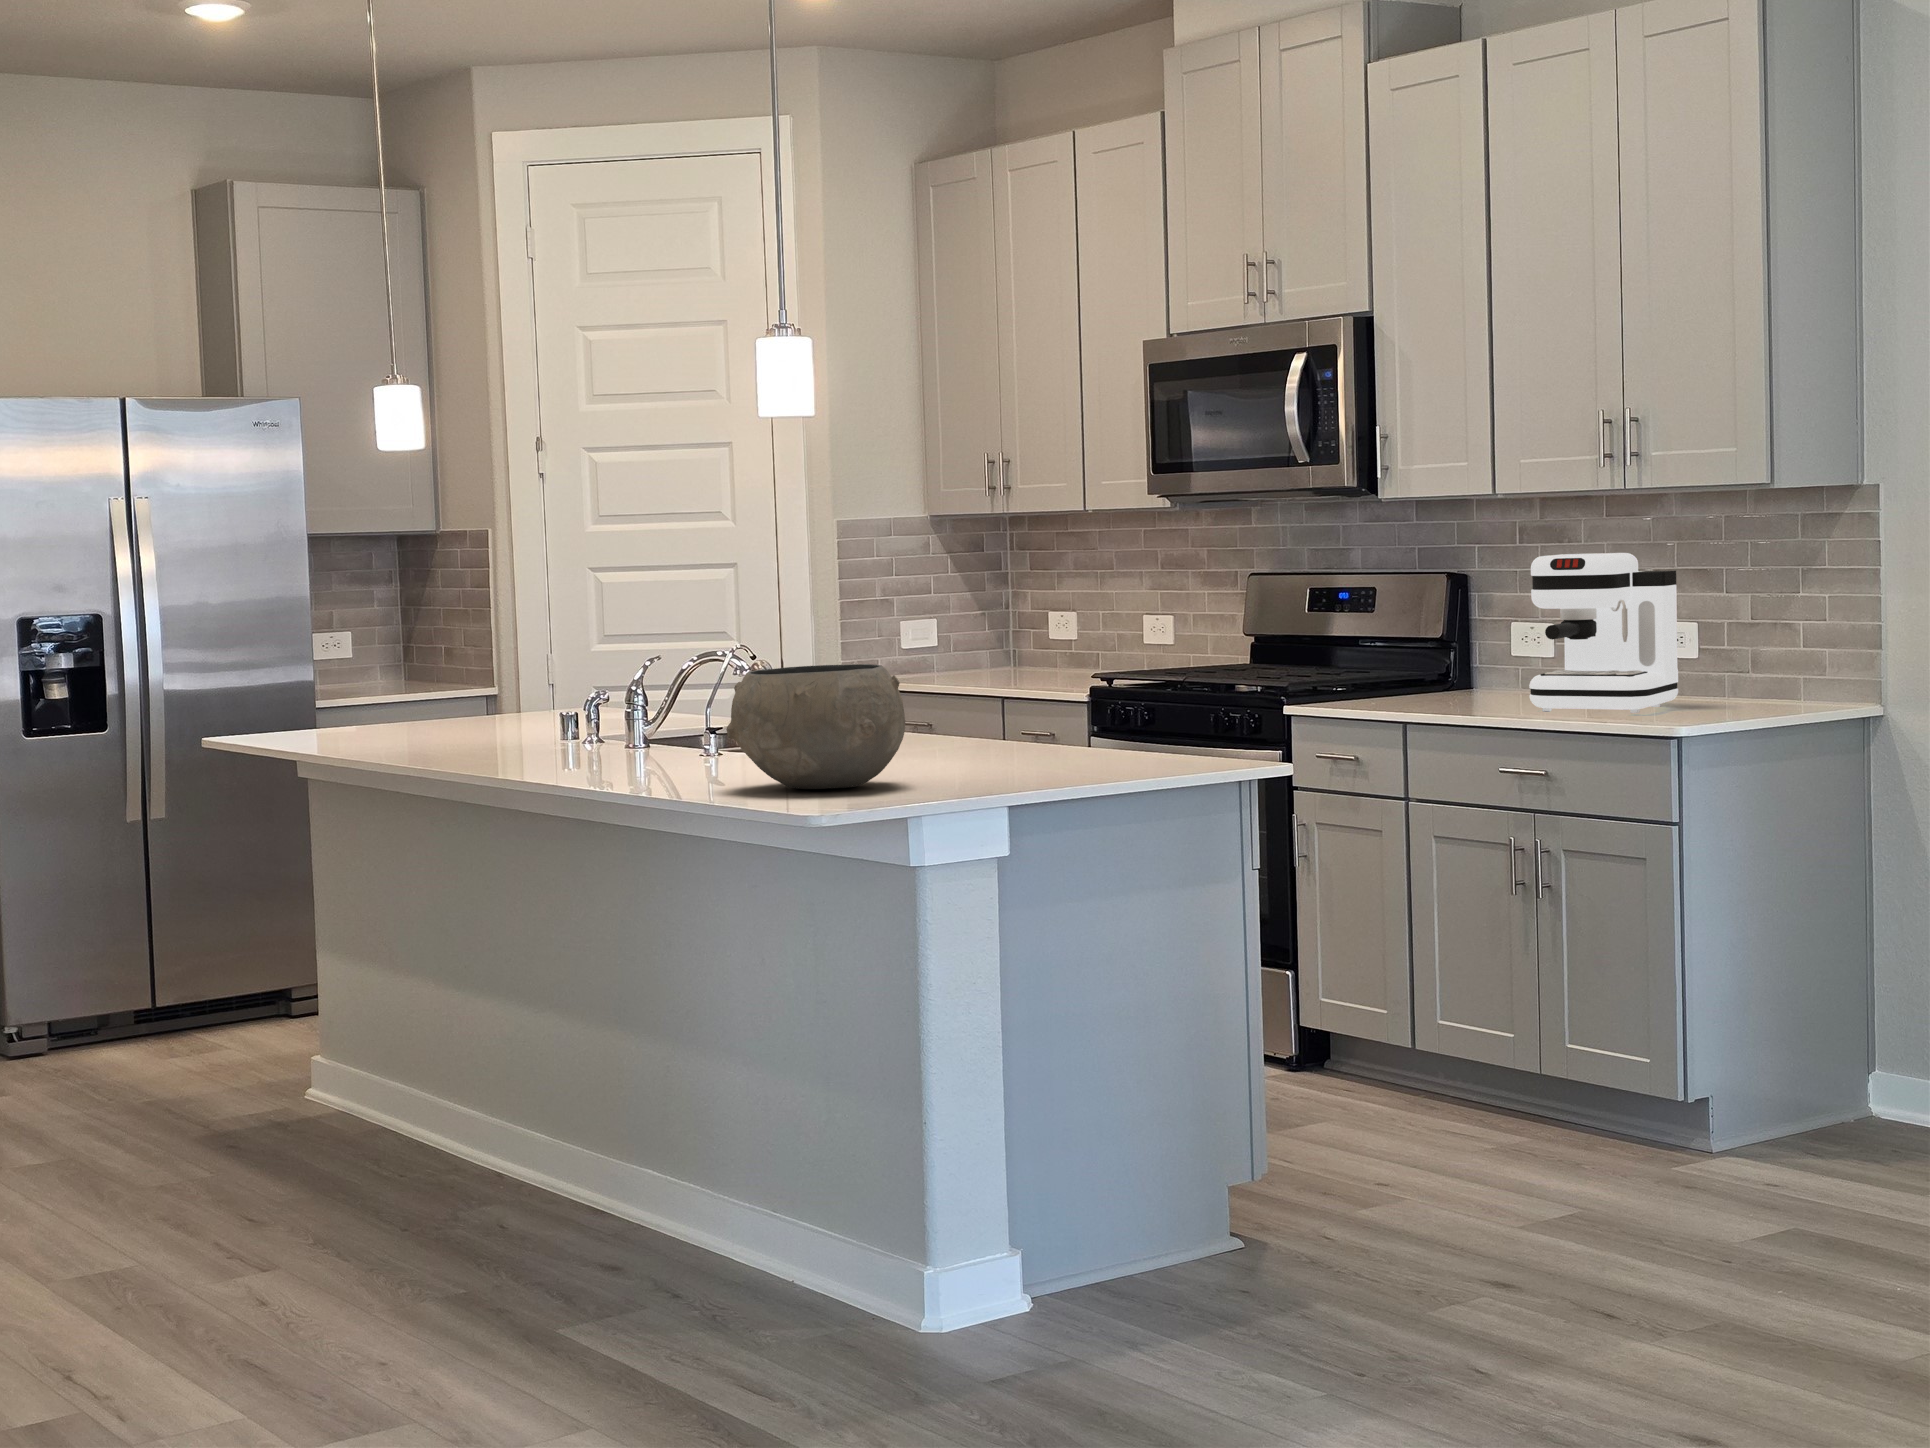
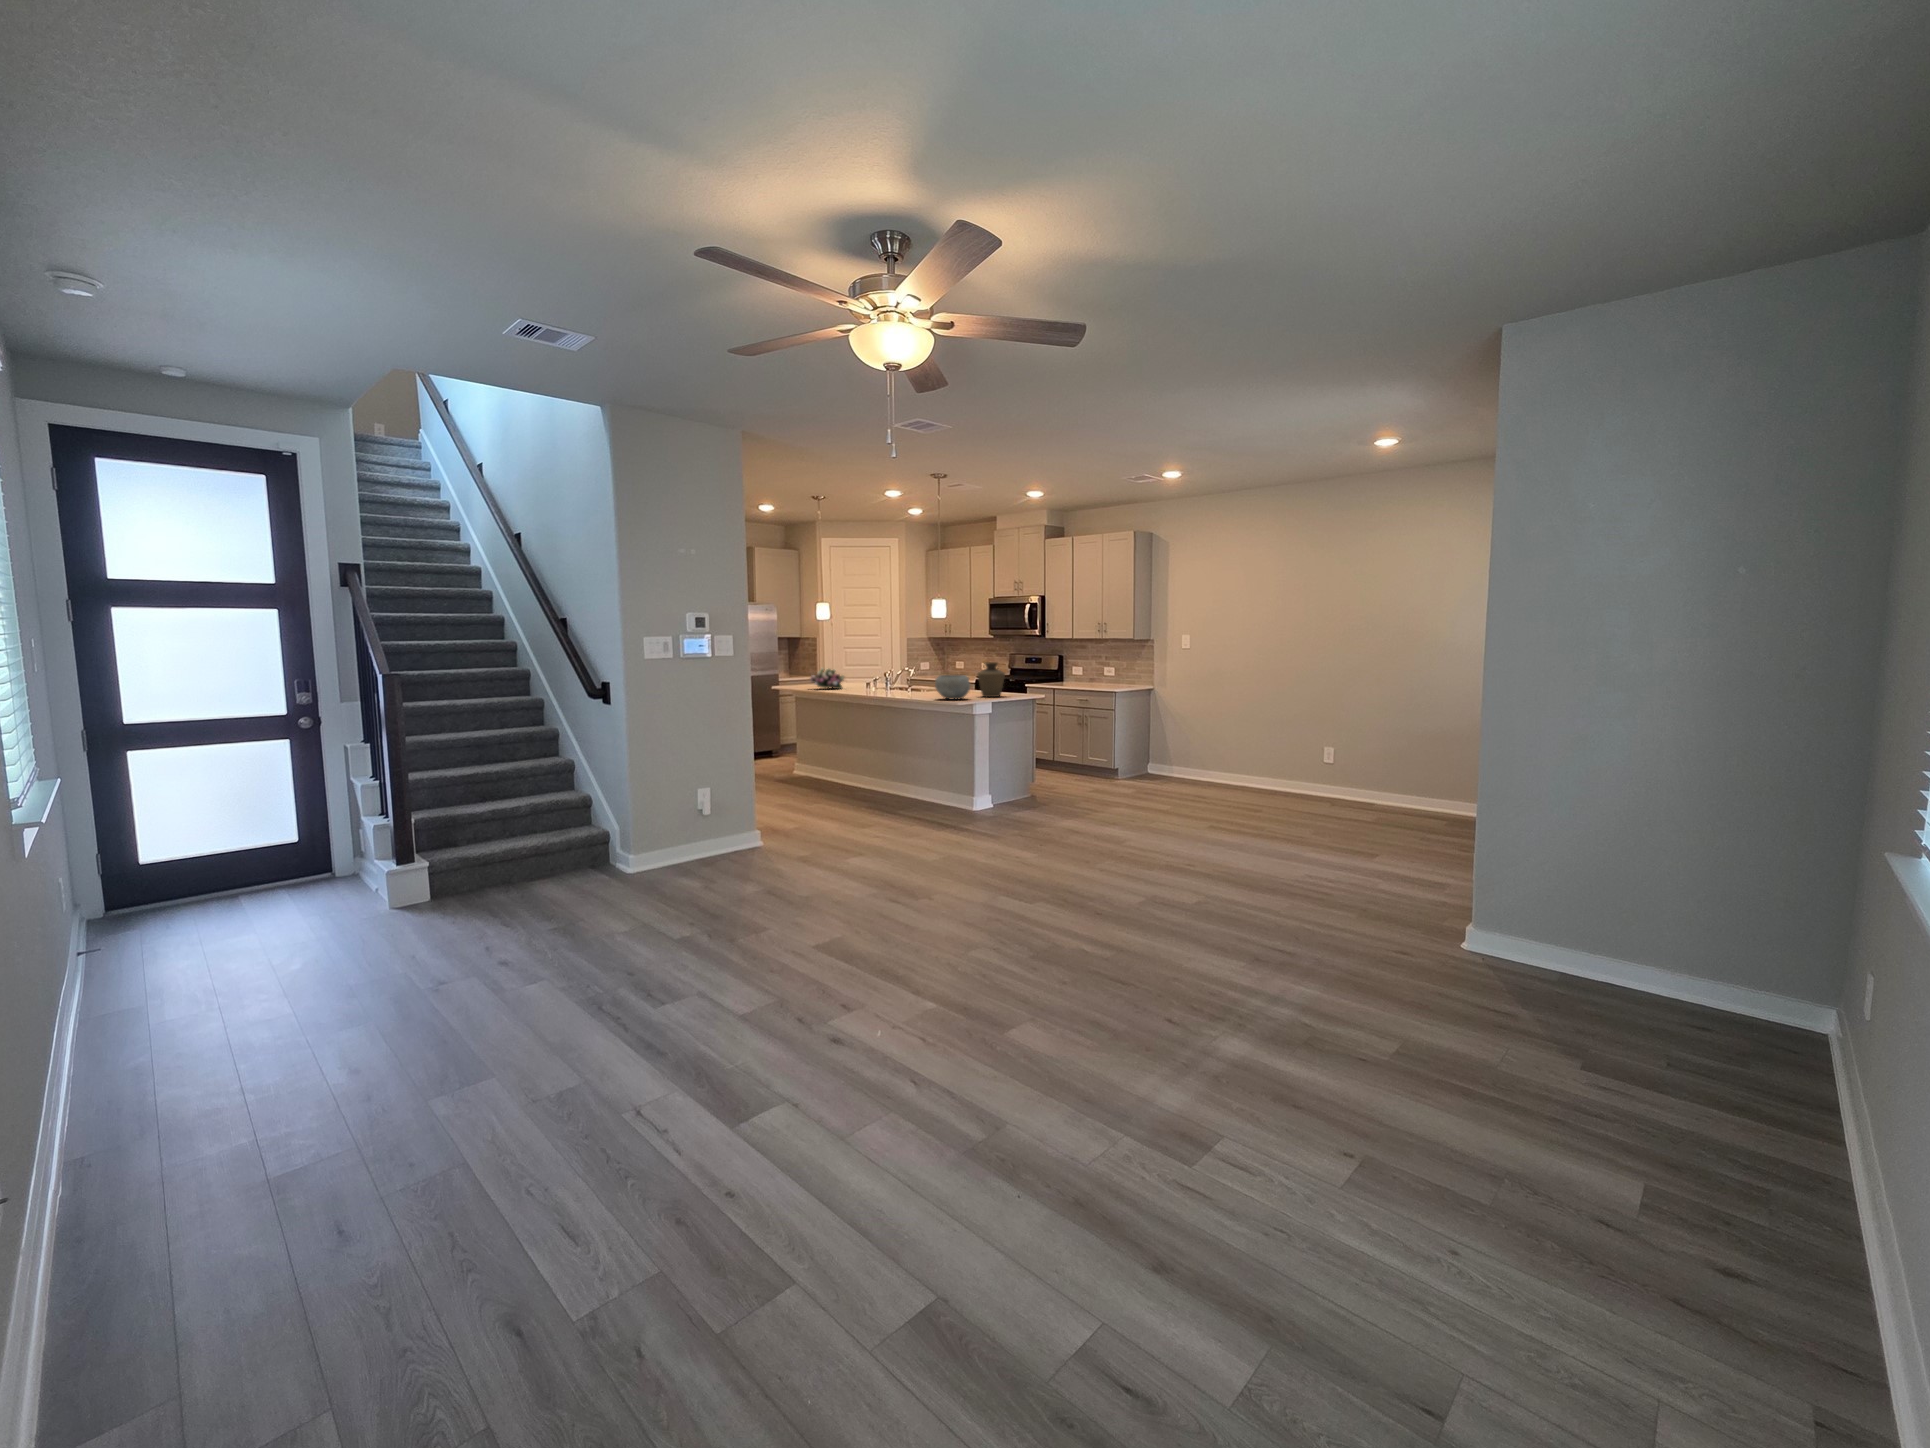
coffee maker: present [1529,553,1678,713] -> none [1081,653,1110,687]
vase: none [963,600,1104,775] -> present [978,662,1005,697]
flower arrangement: none [359,643,506,731] -> present [810,668,844,689]

